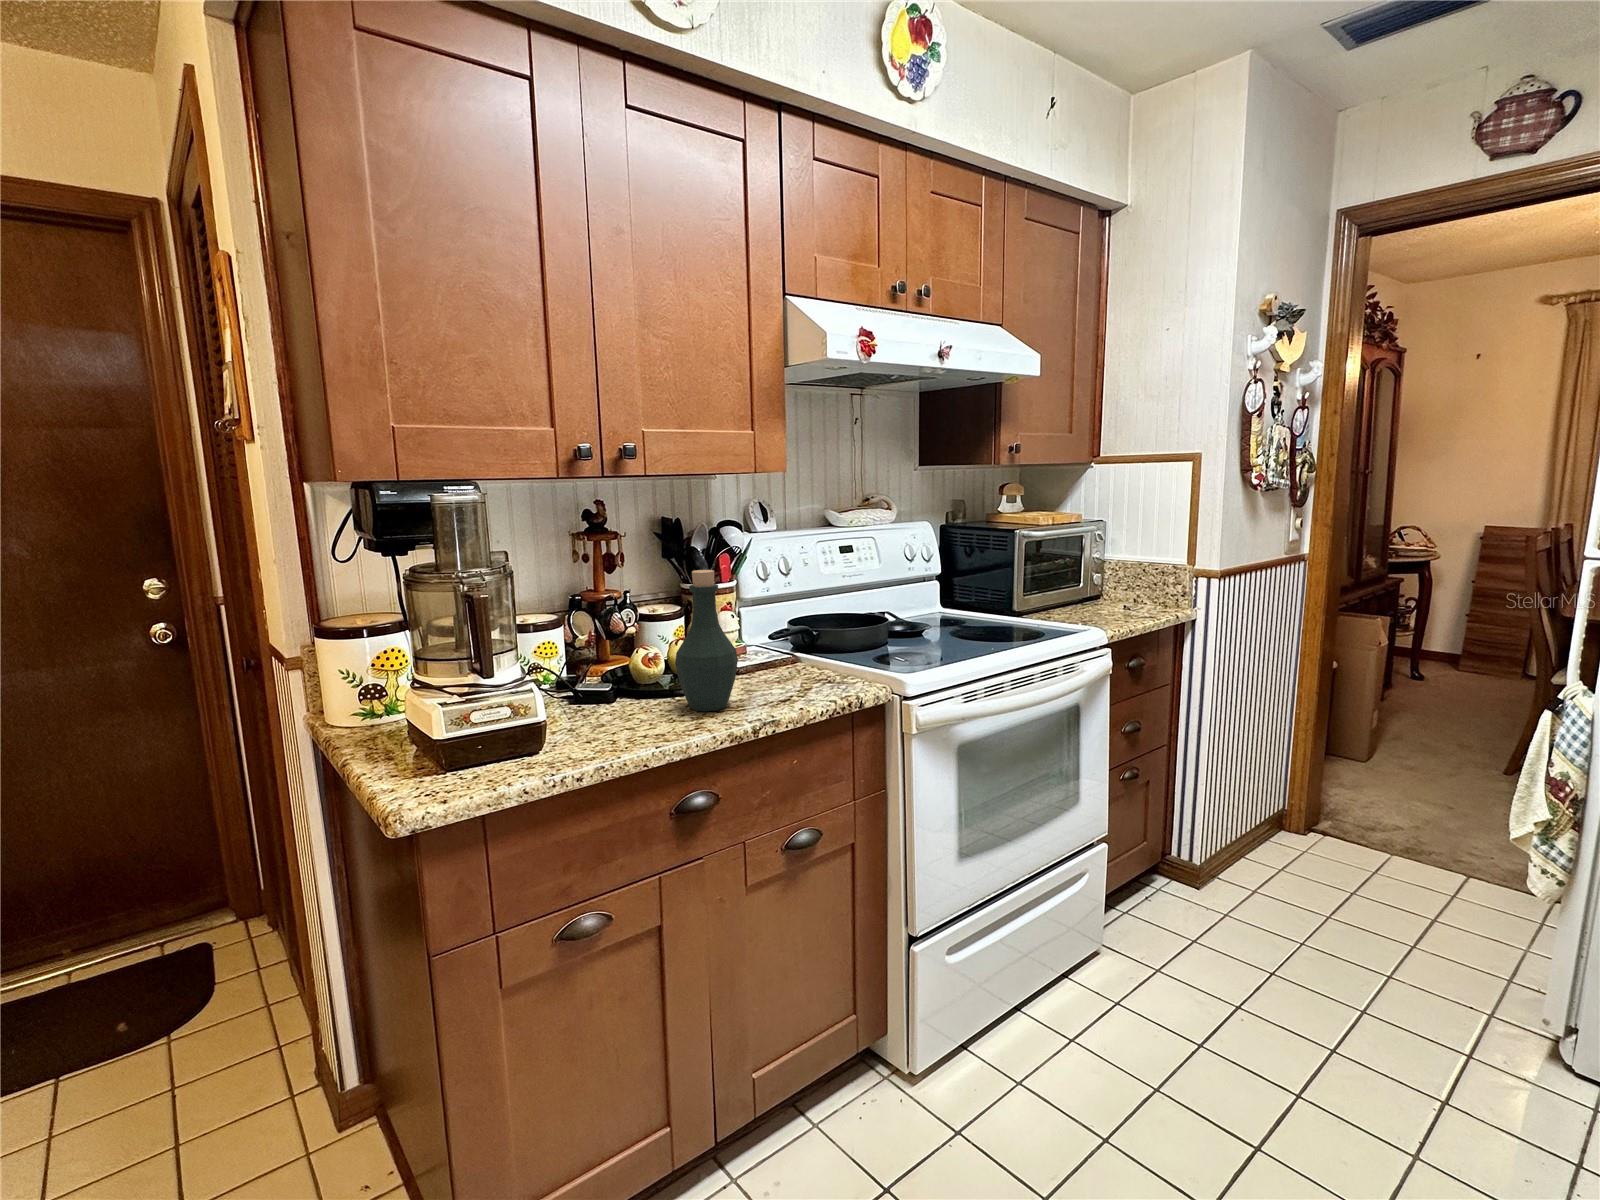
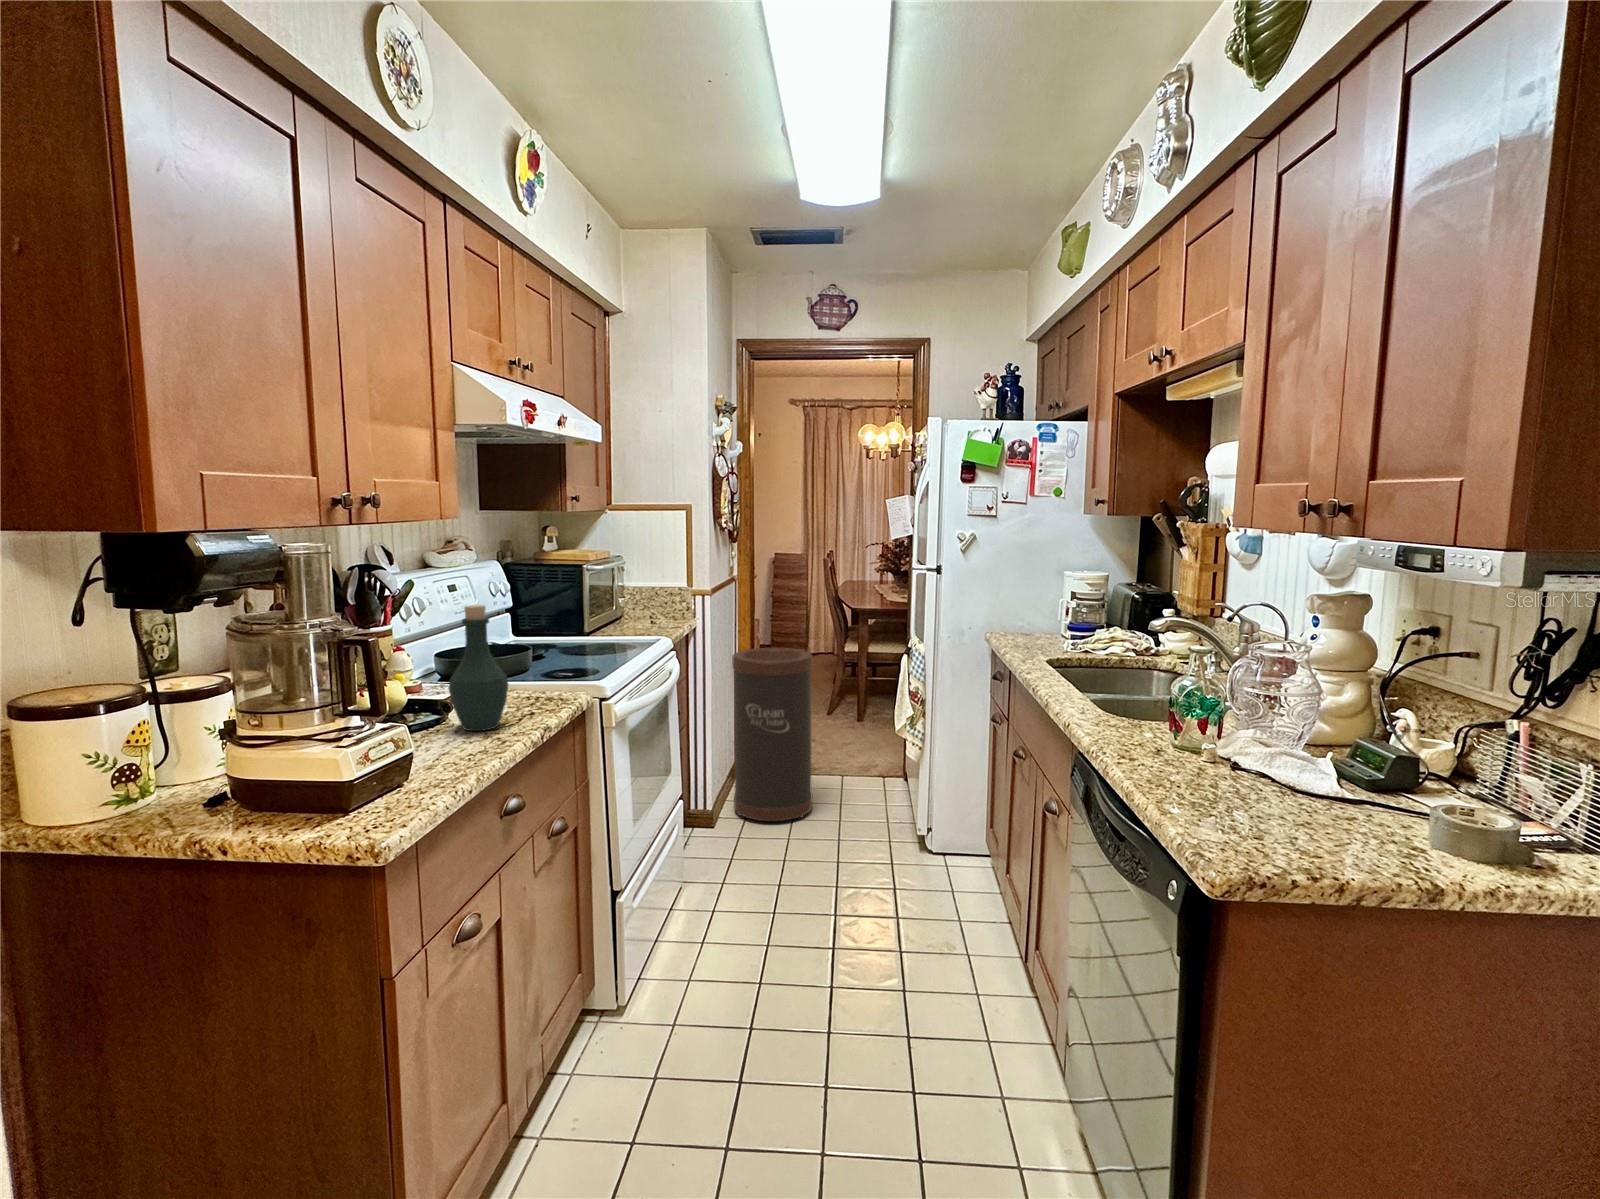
trash can: none [1240,659,1393,918] -> present [732,648,812,821]

